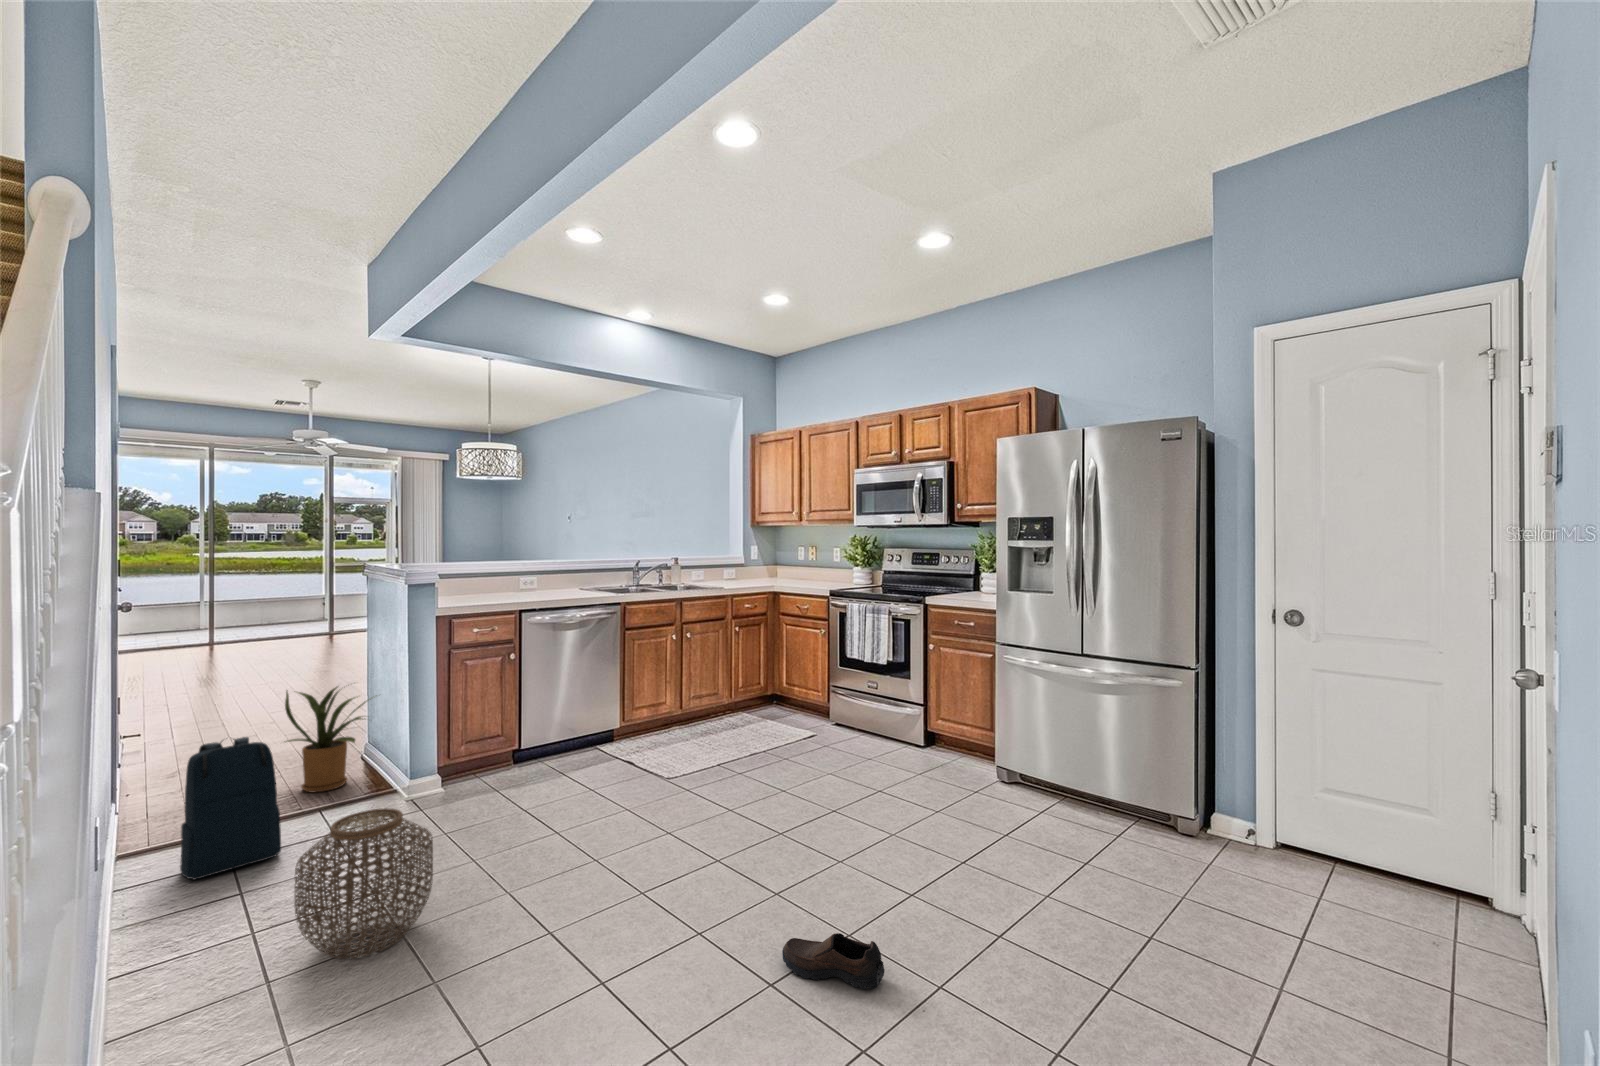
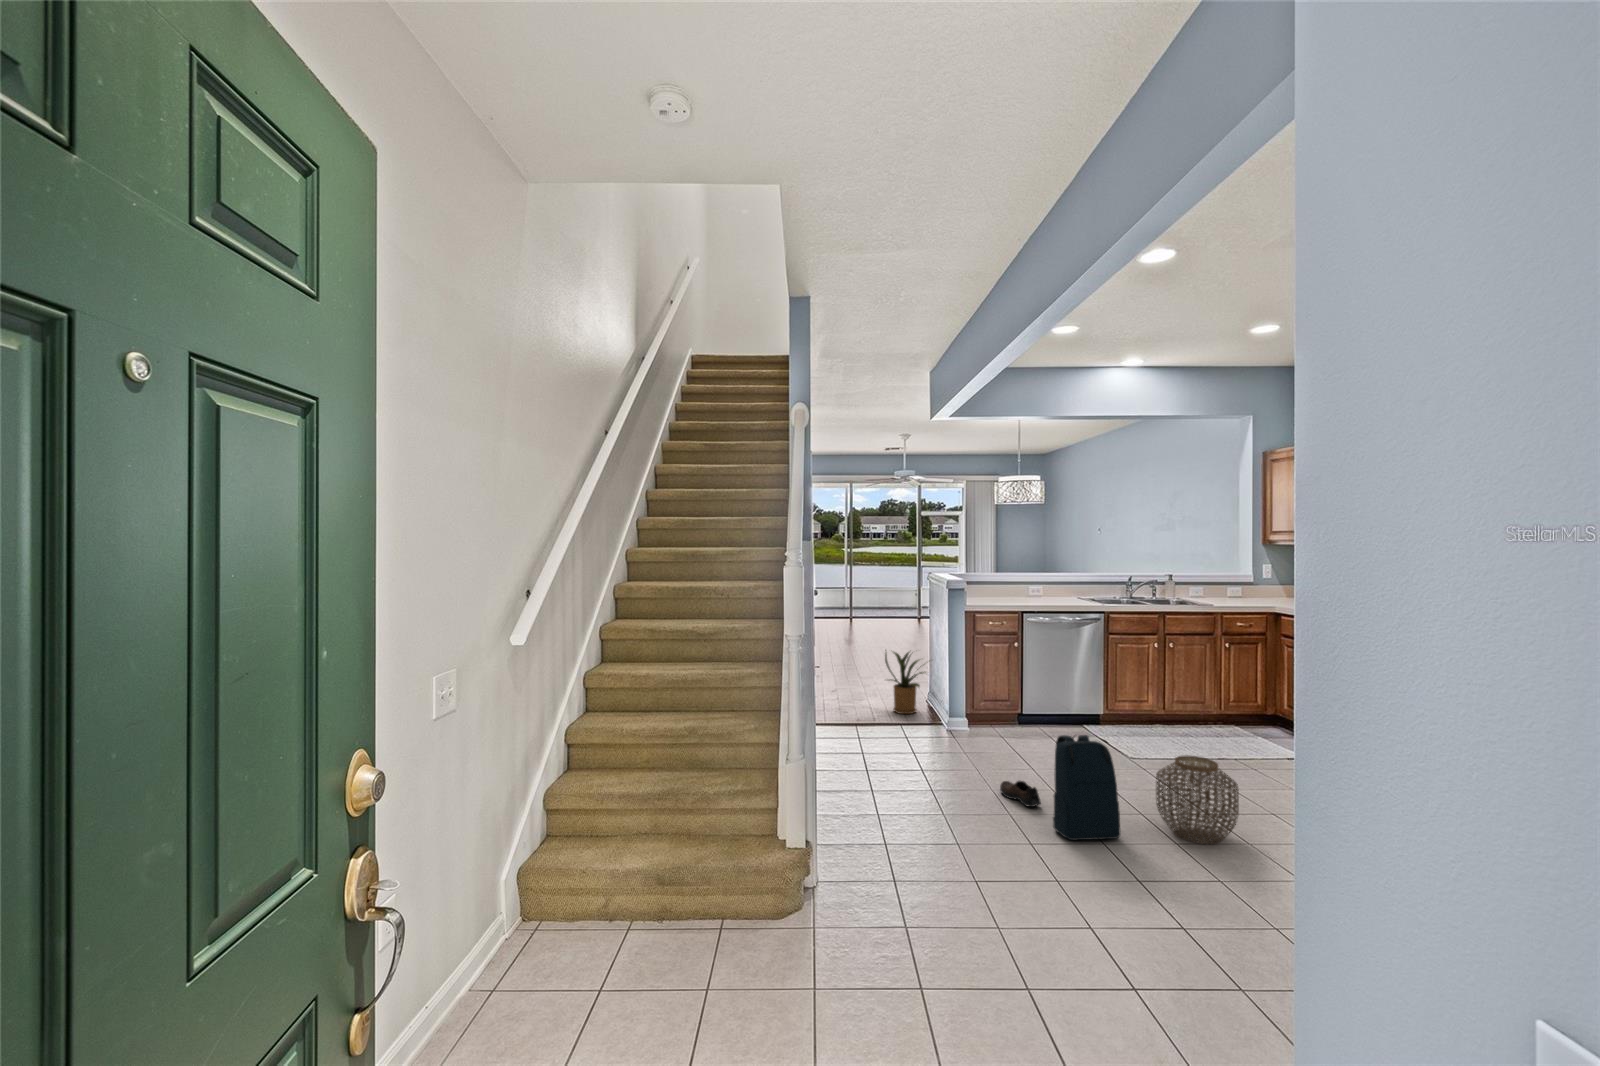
backpack: present [180,737,281,880] -> present [1053,735,1120,840]
woven basket: present [294,808,433,959] -> present [1156,755,1239,844]
shoe: present [782,933,885,989] -> present [1000,781,1041,807]

